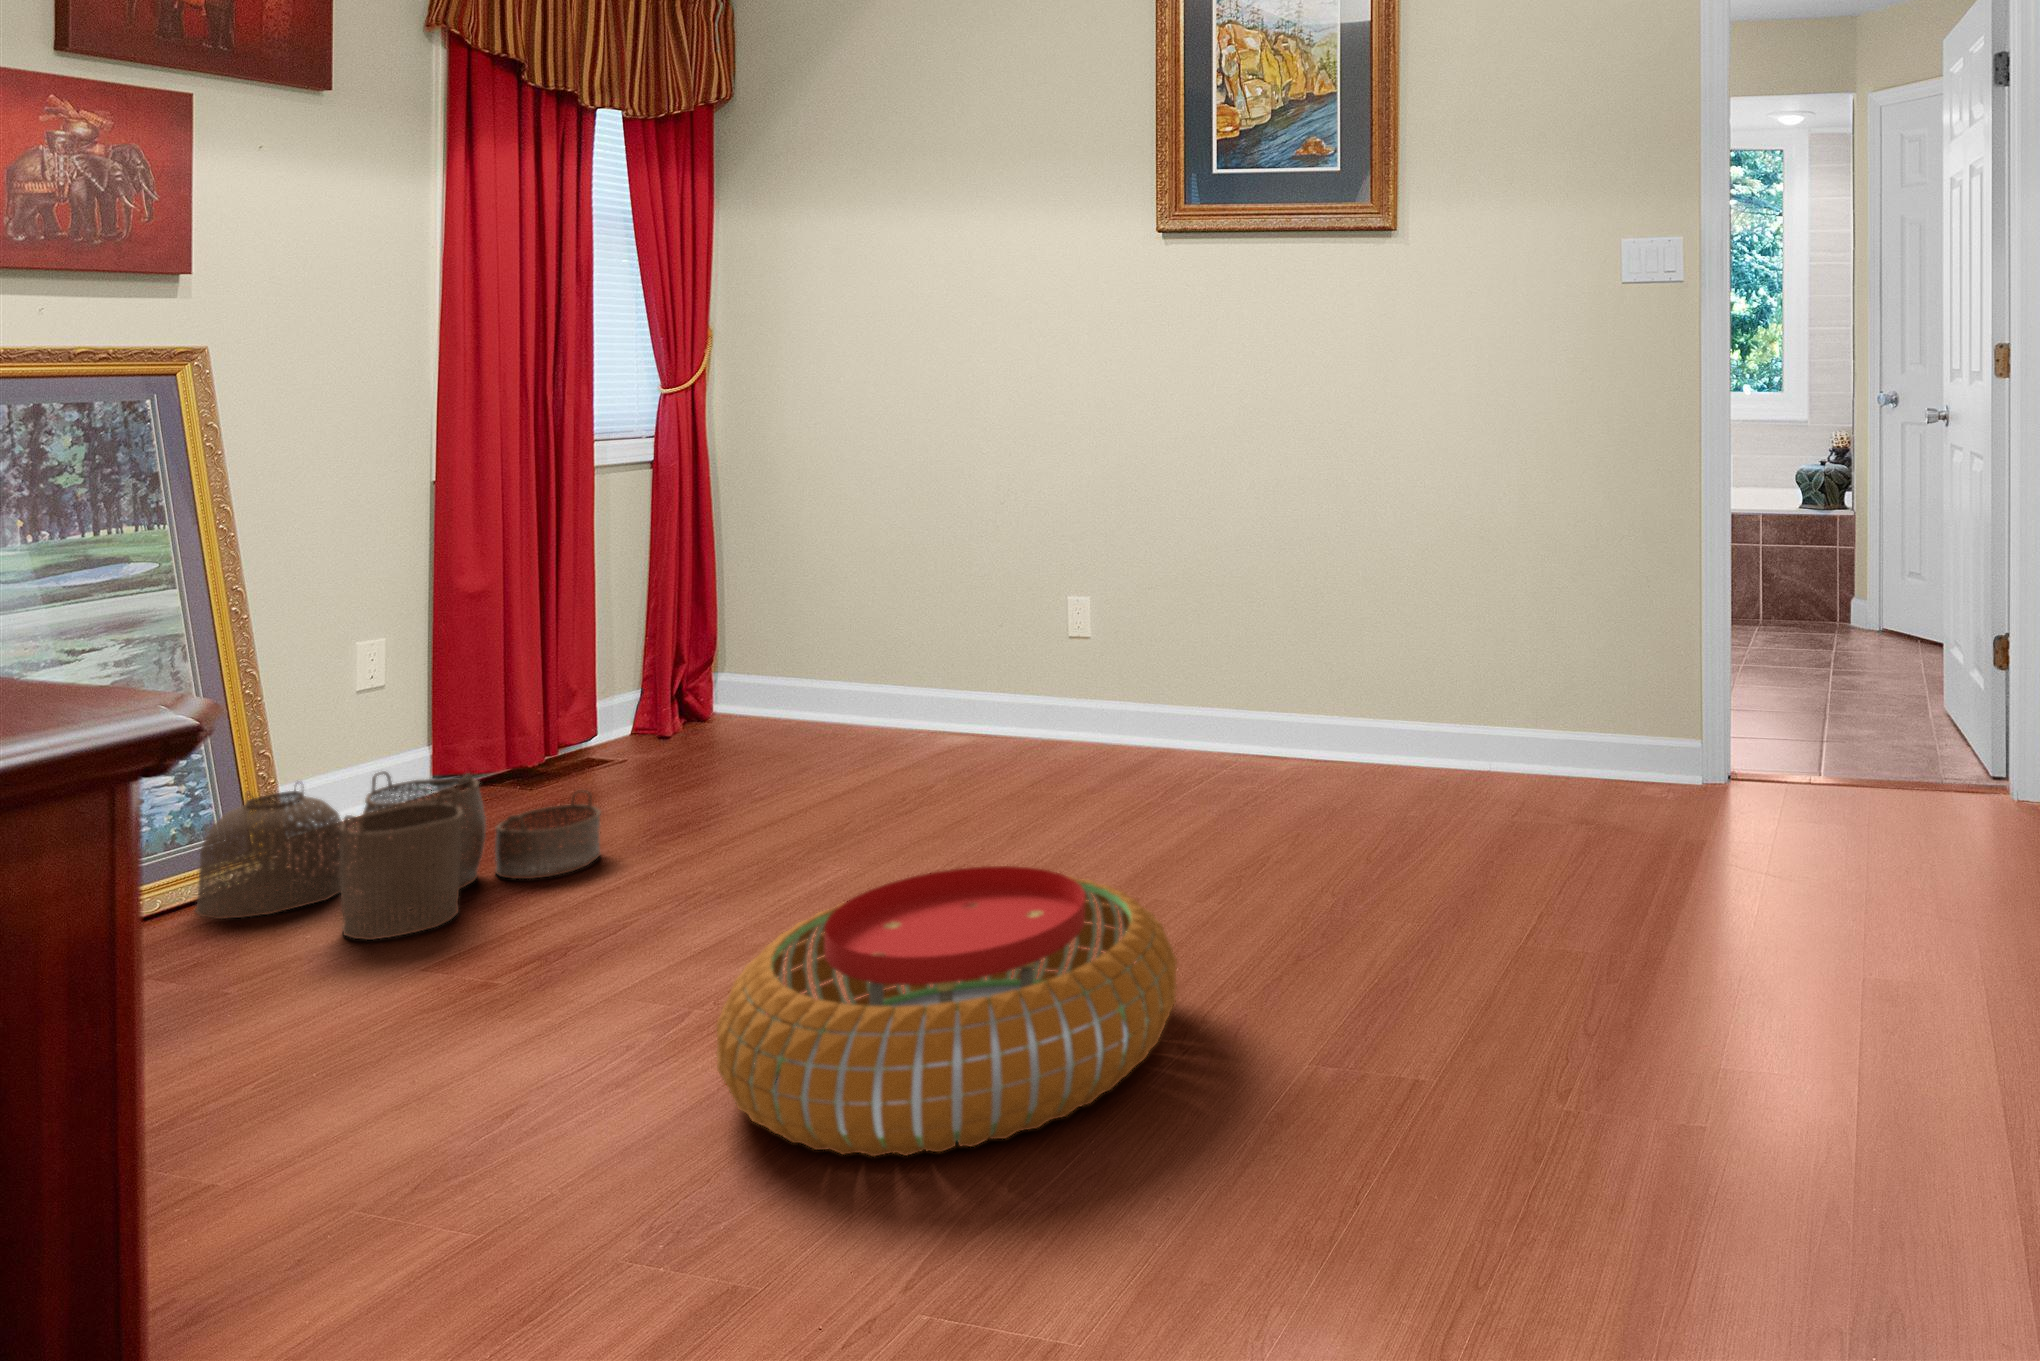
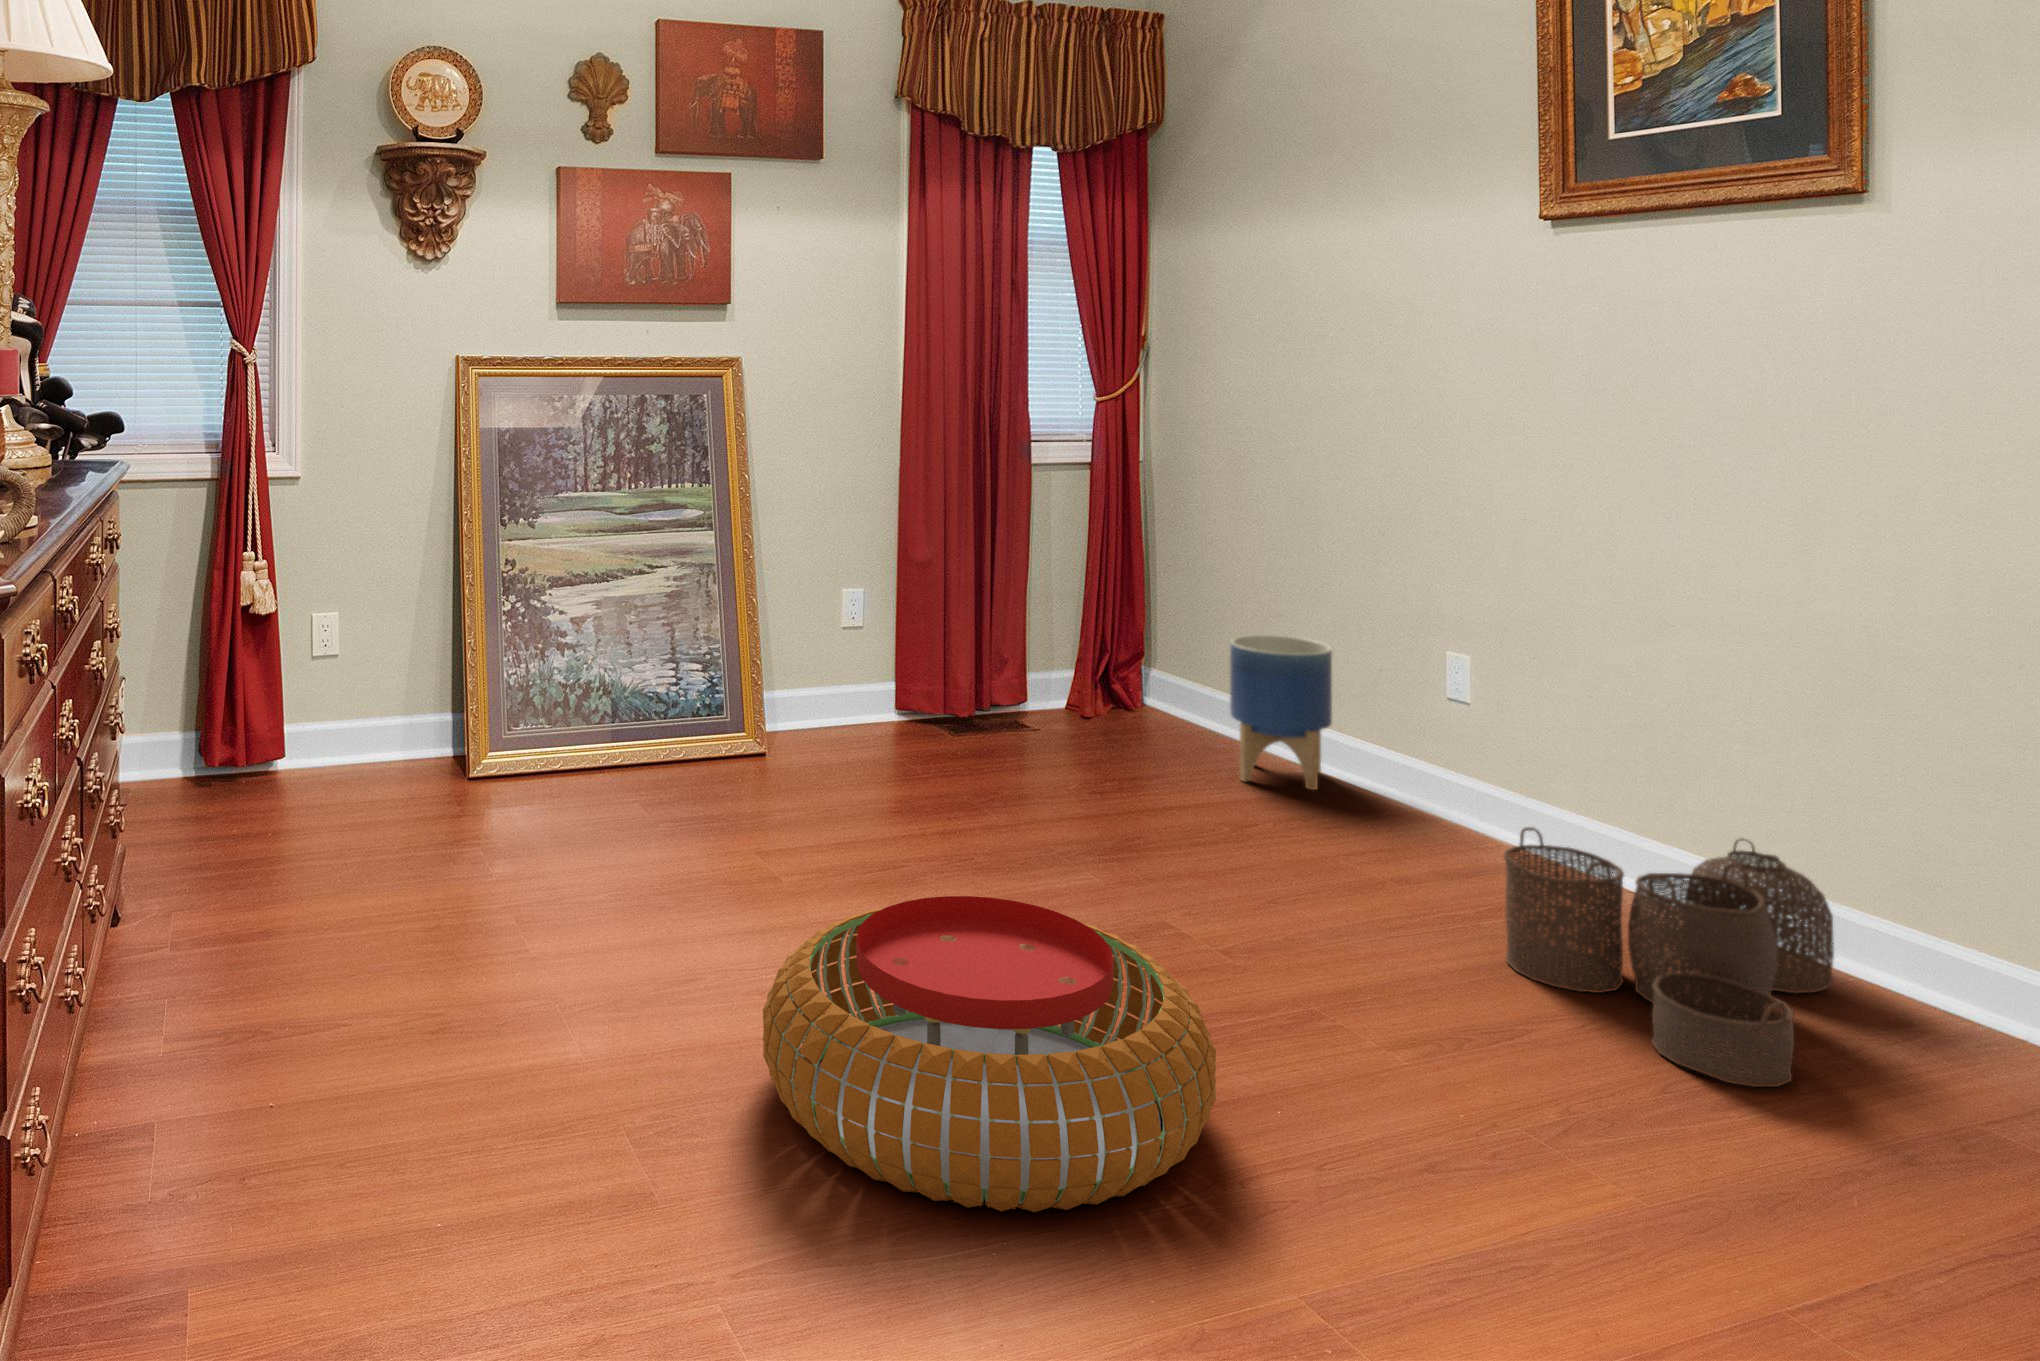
planter: none [864,613,961,759] -> present [1230,635,1332,790]
woven basket: present [195,772,601,940] -> present [1504,827,1834,1087]

